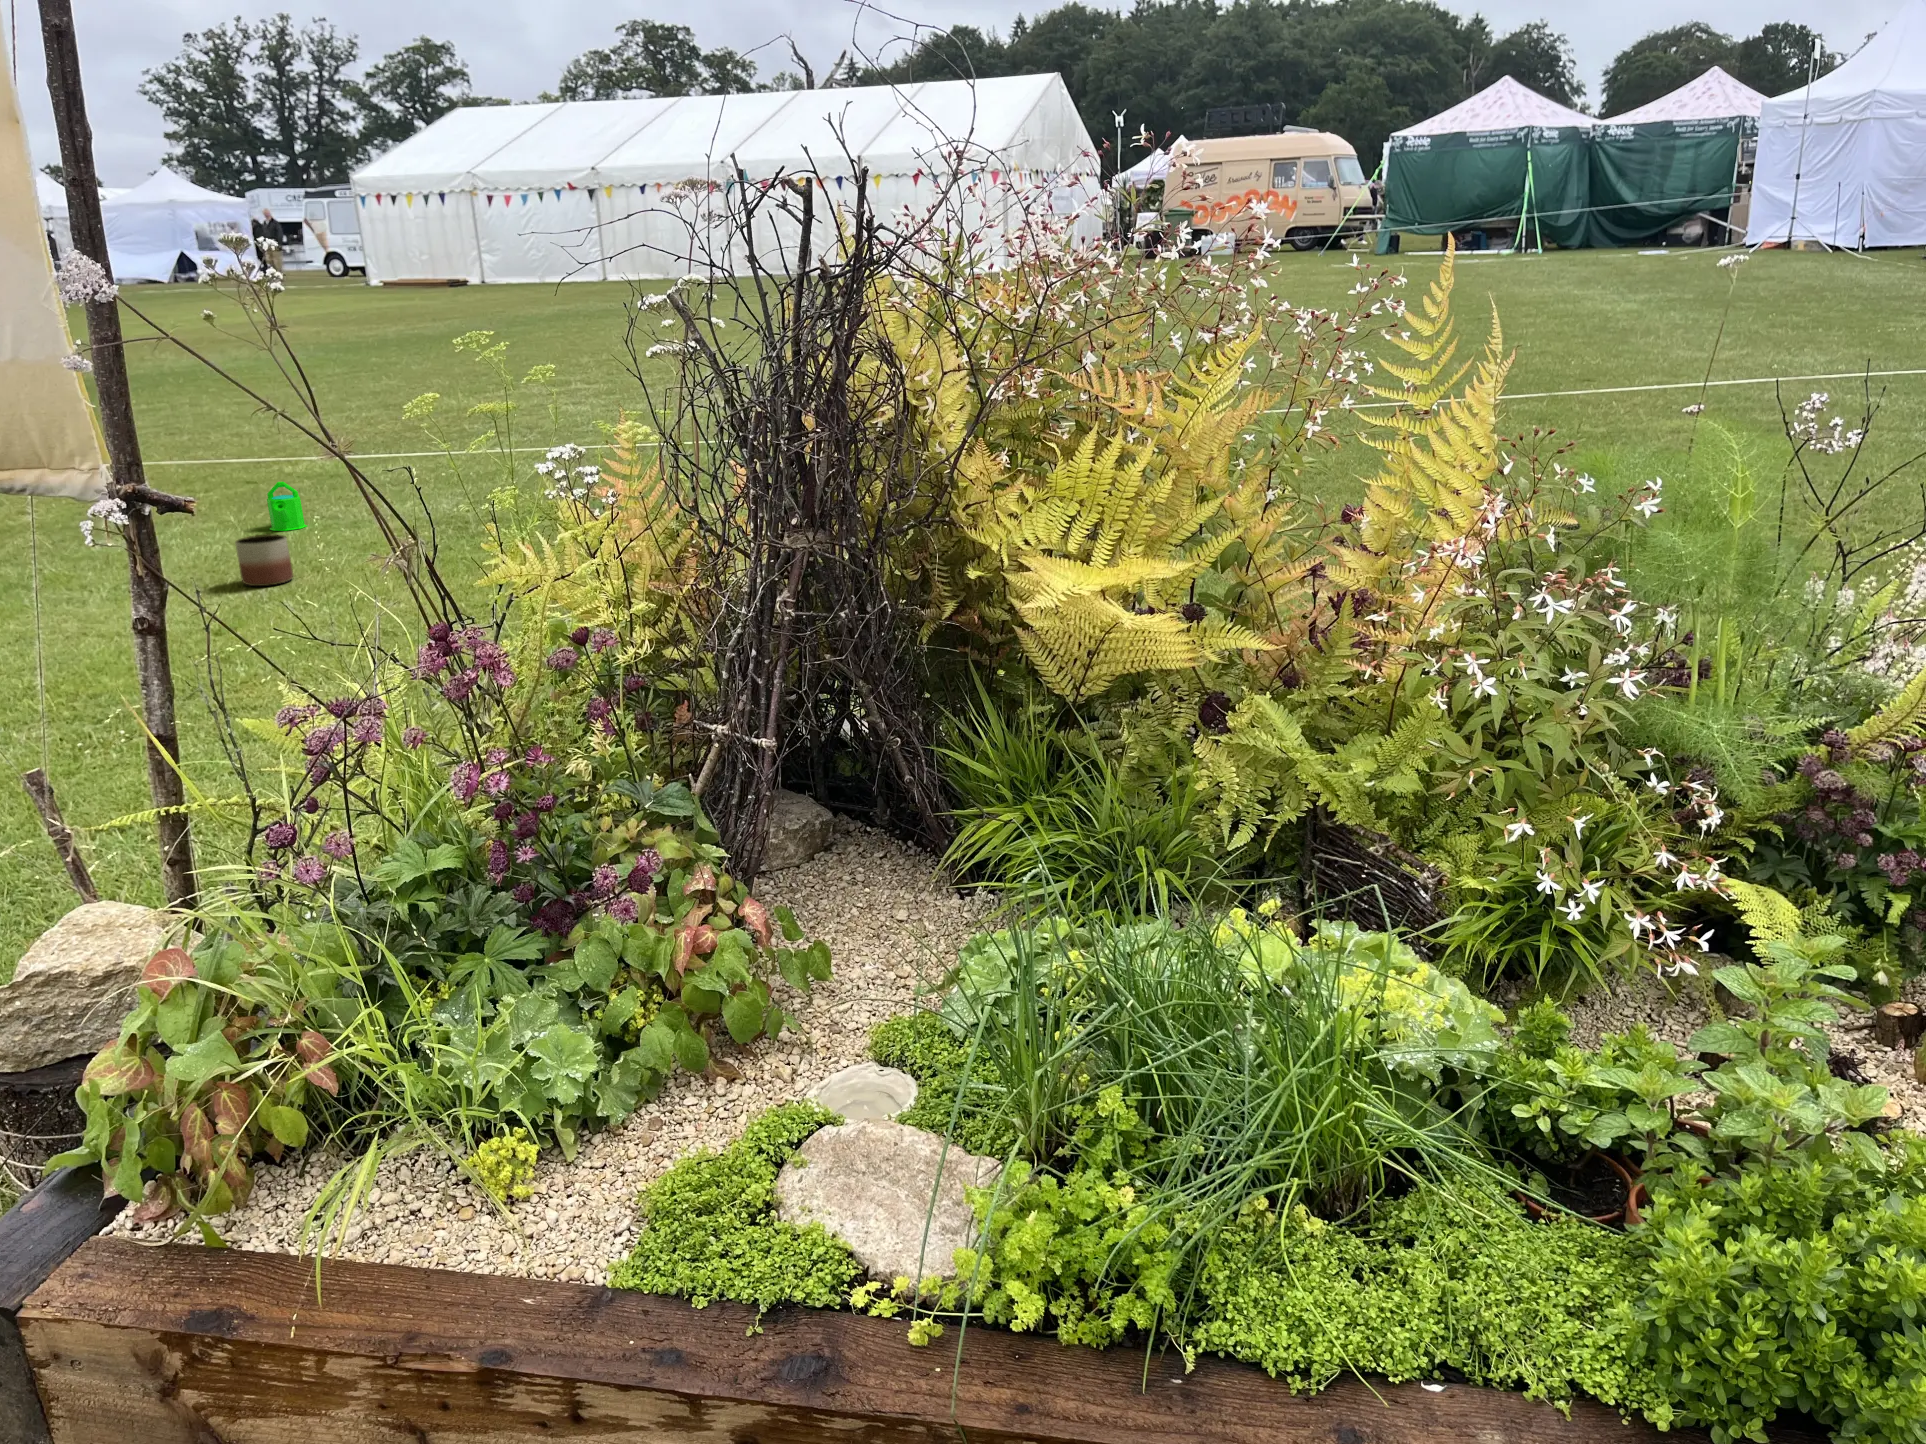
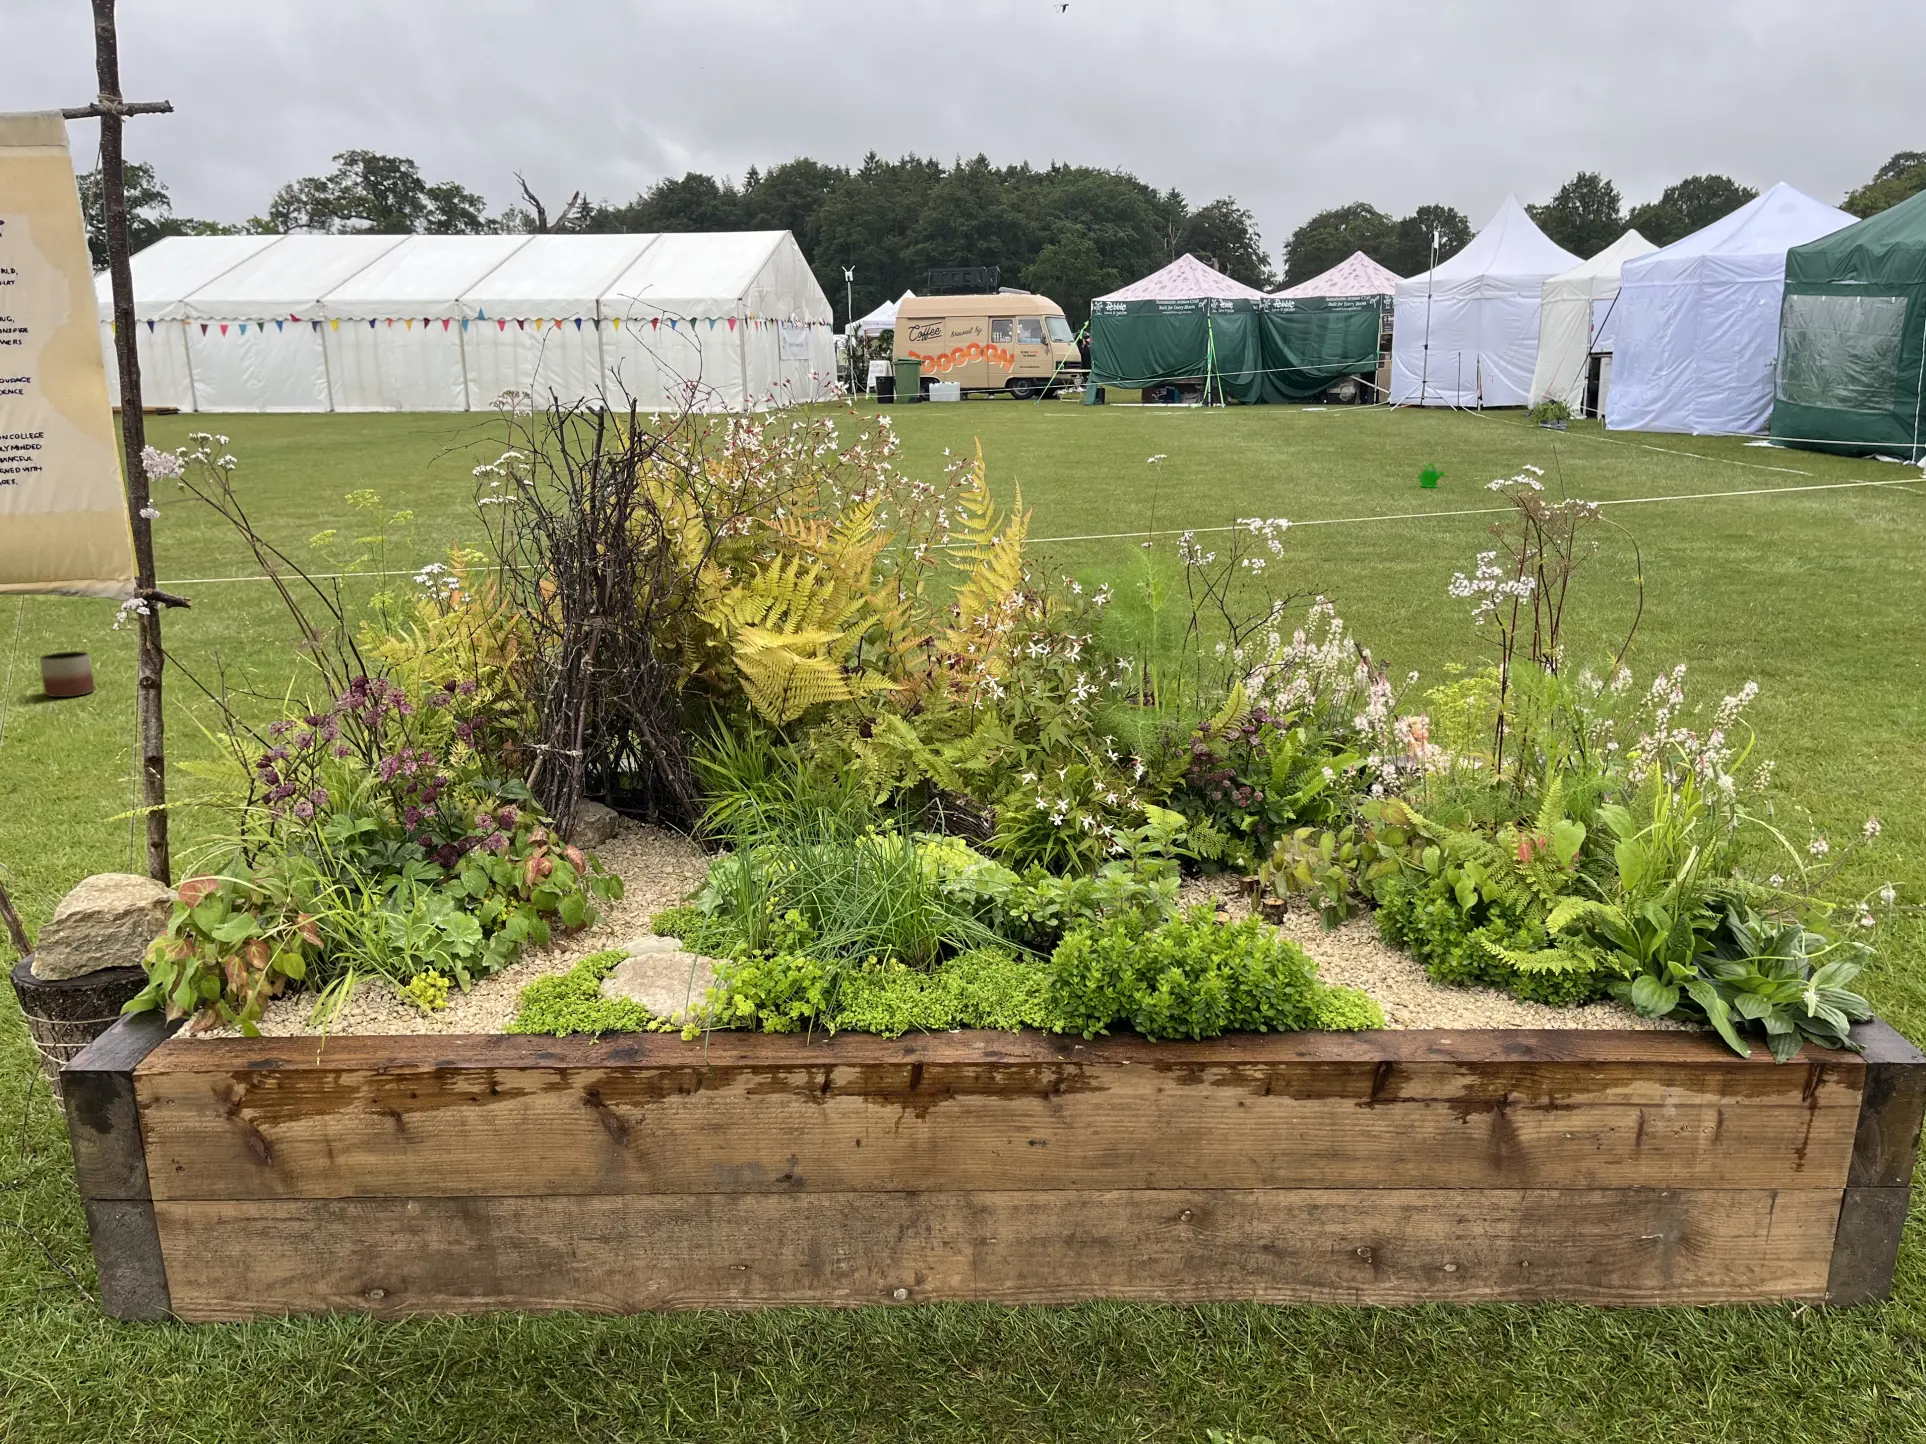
watering can: present [267,482,307,531] -> present [1418,463,1444,488]

